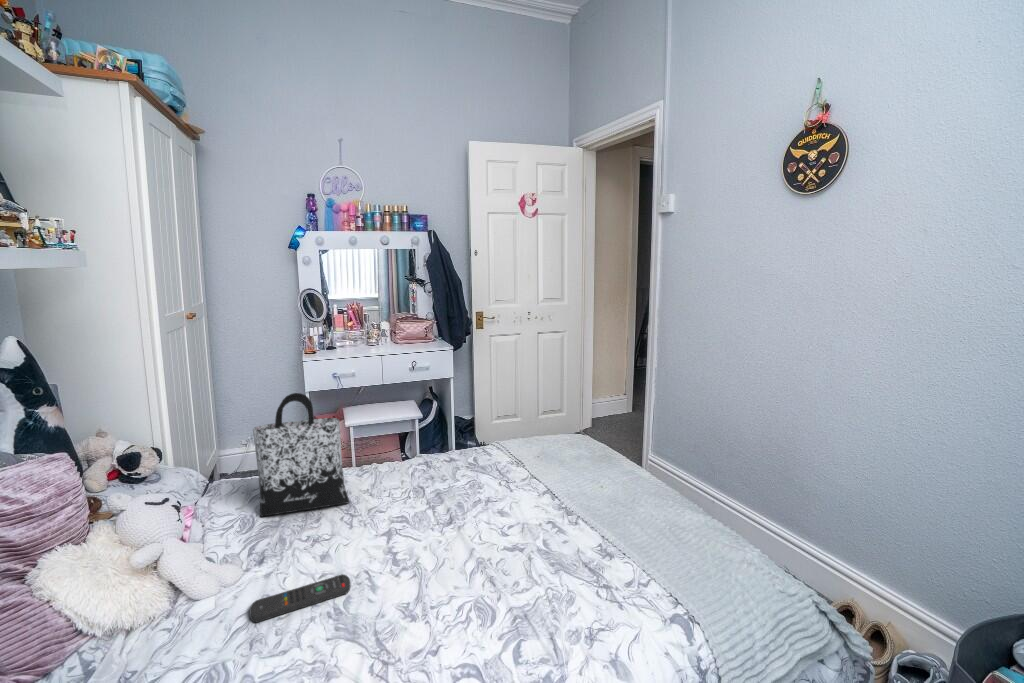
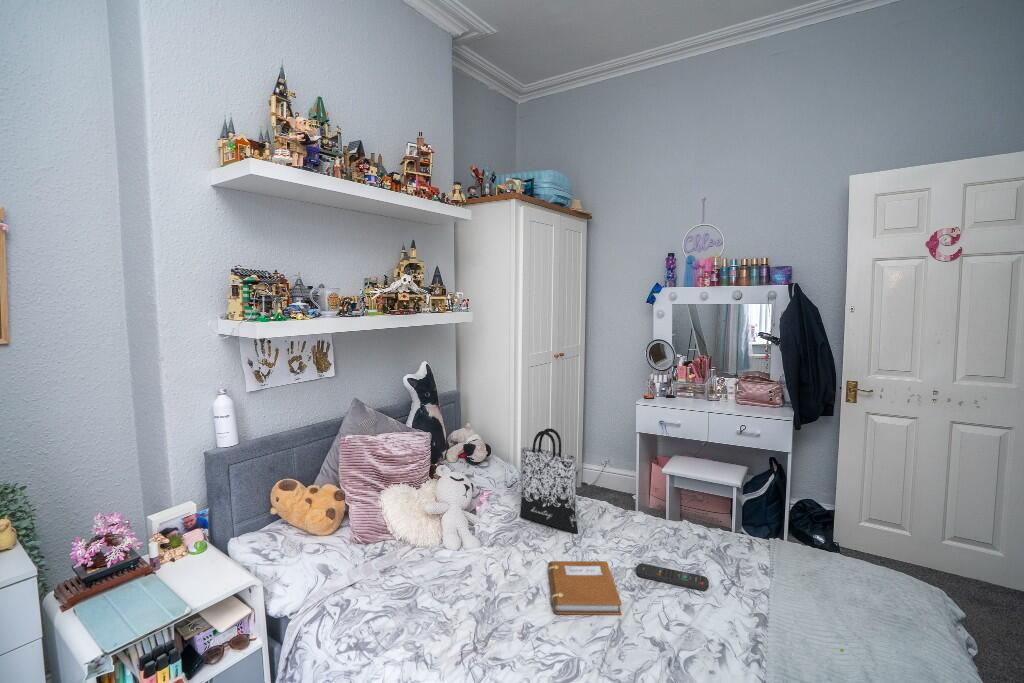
notebook: none [360,510,468,580] -> present [548,561,622,615]
remote control: present [250,574,350,622] -> present [636,563,709,591]

